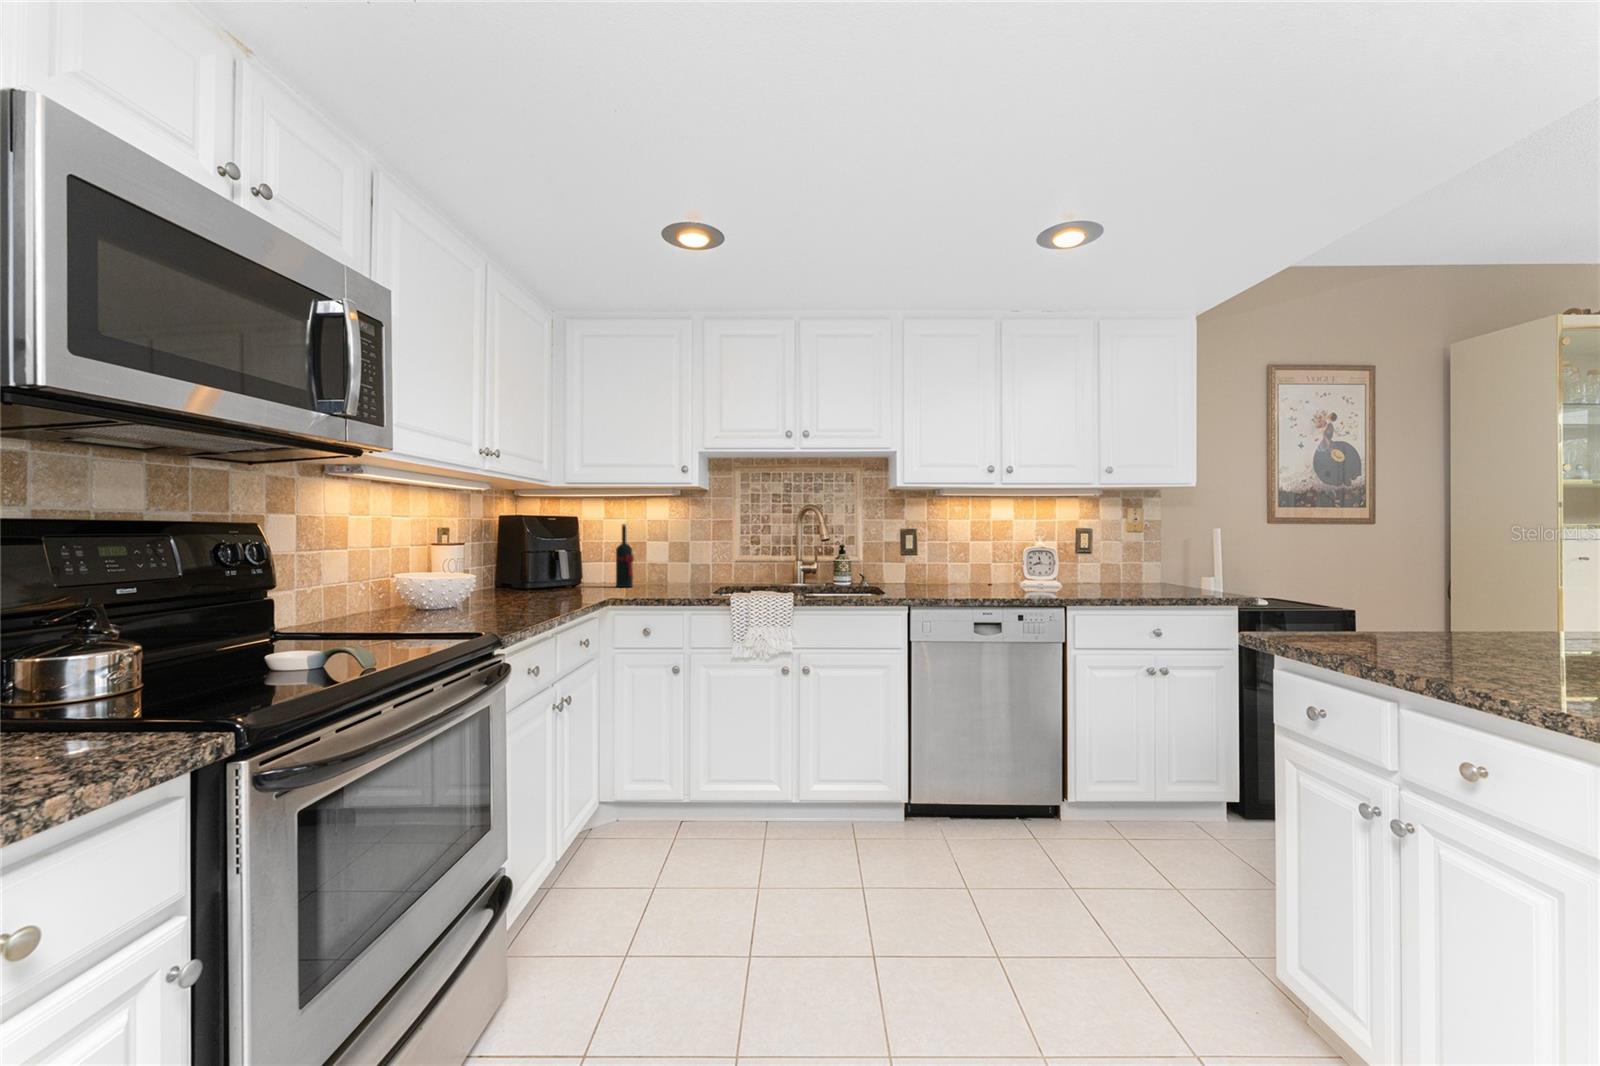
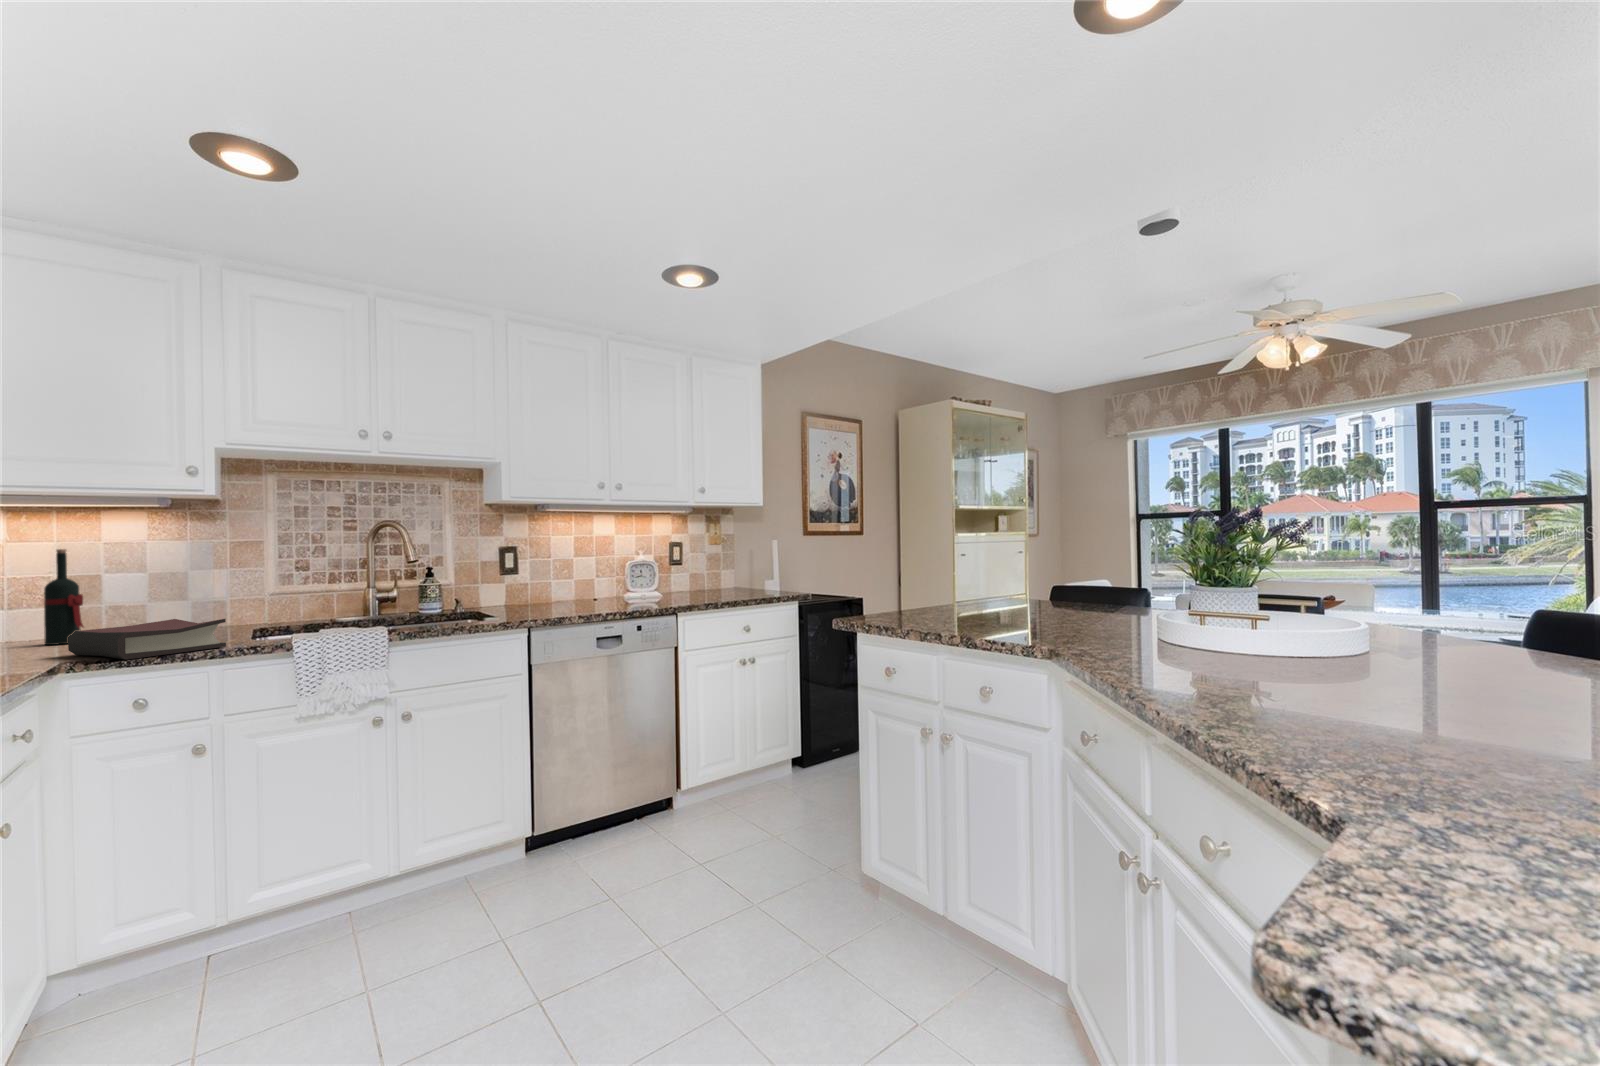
hardback book: none [617,575,692,601] -> present [68,619,226,660]

